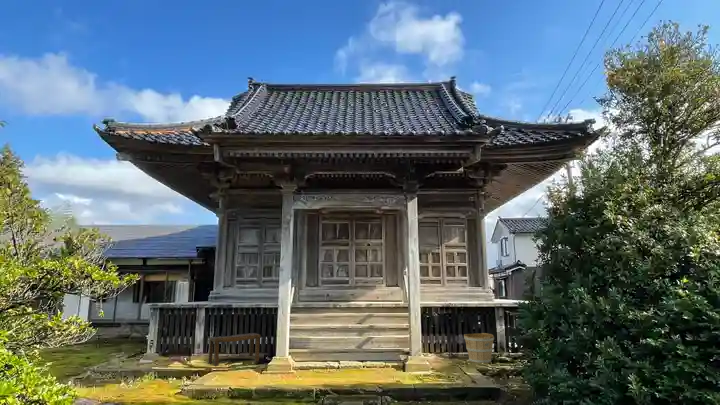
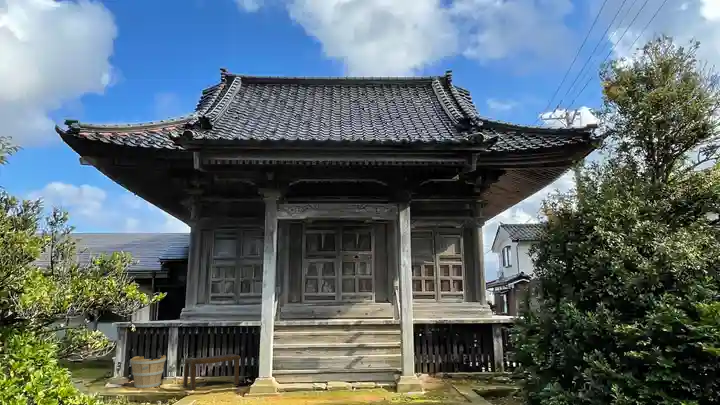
wooden bucket: present [464,333,494,363] -> present [131,355,166,388]

